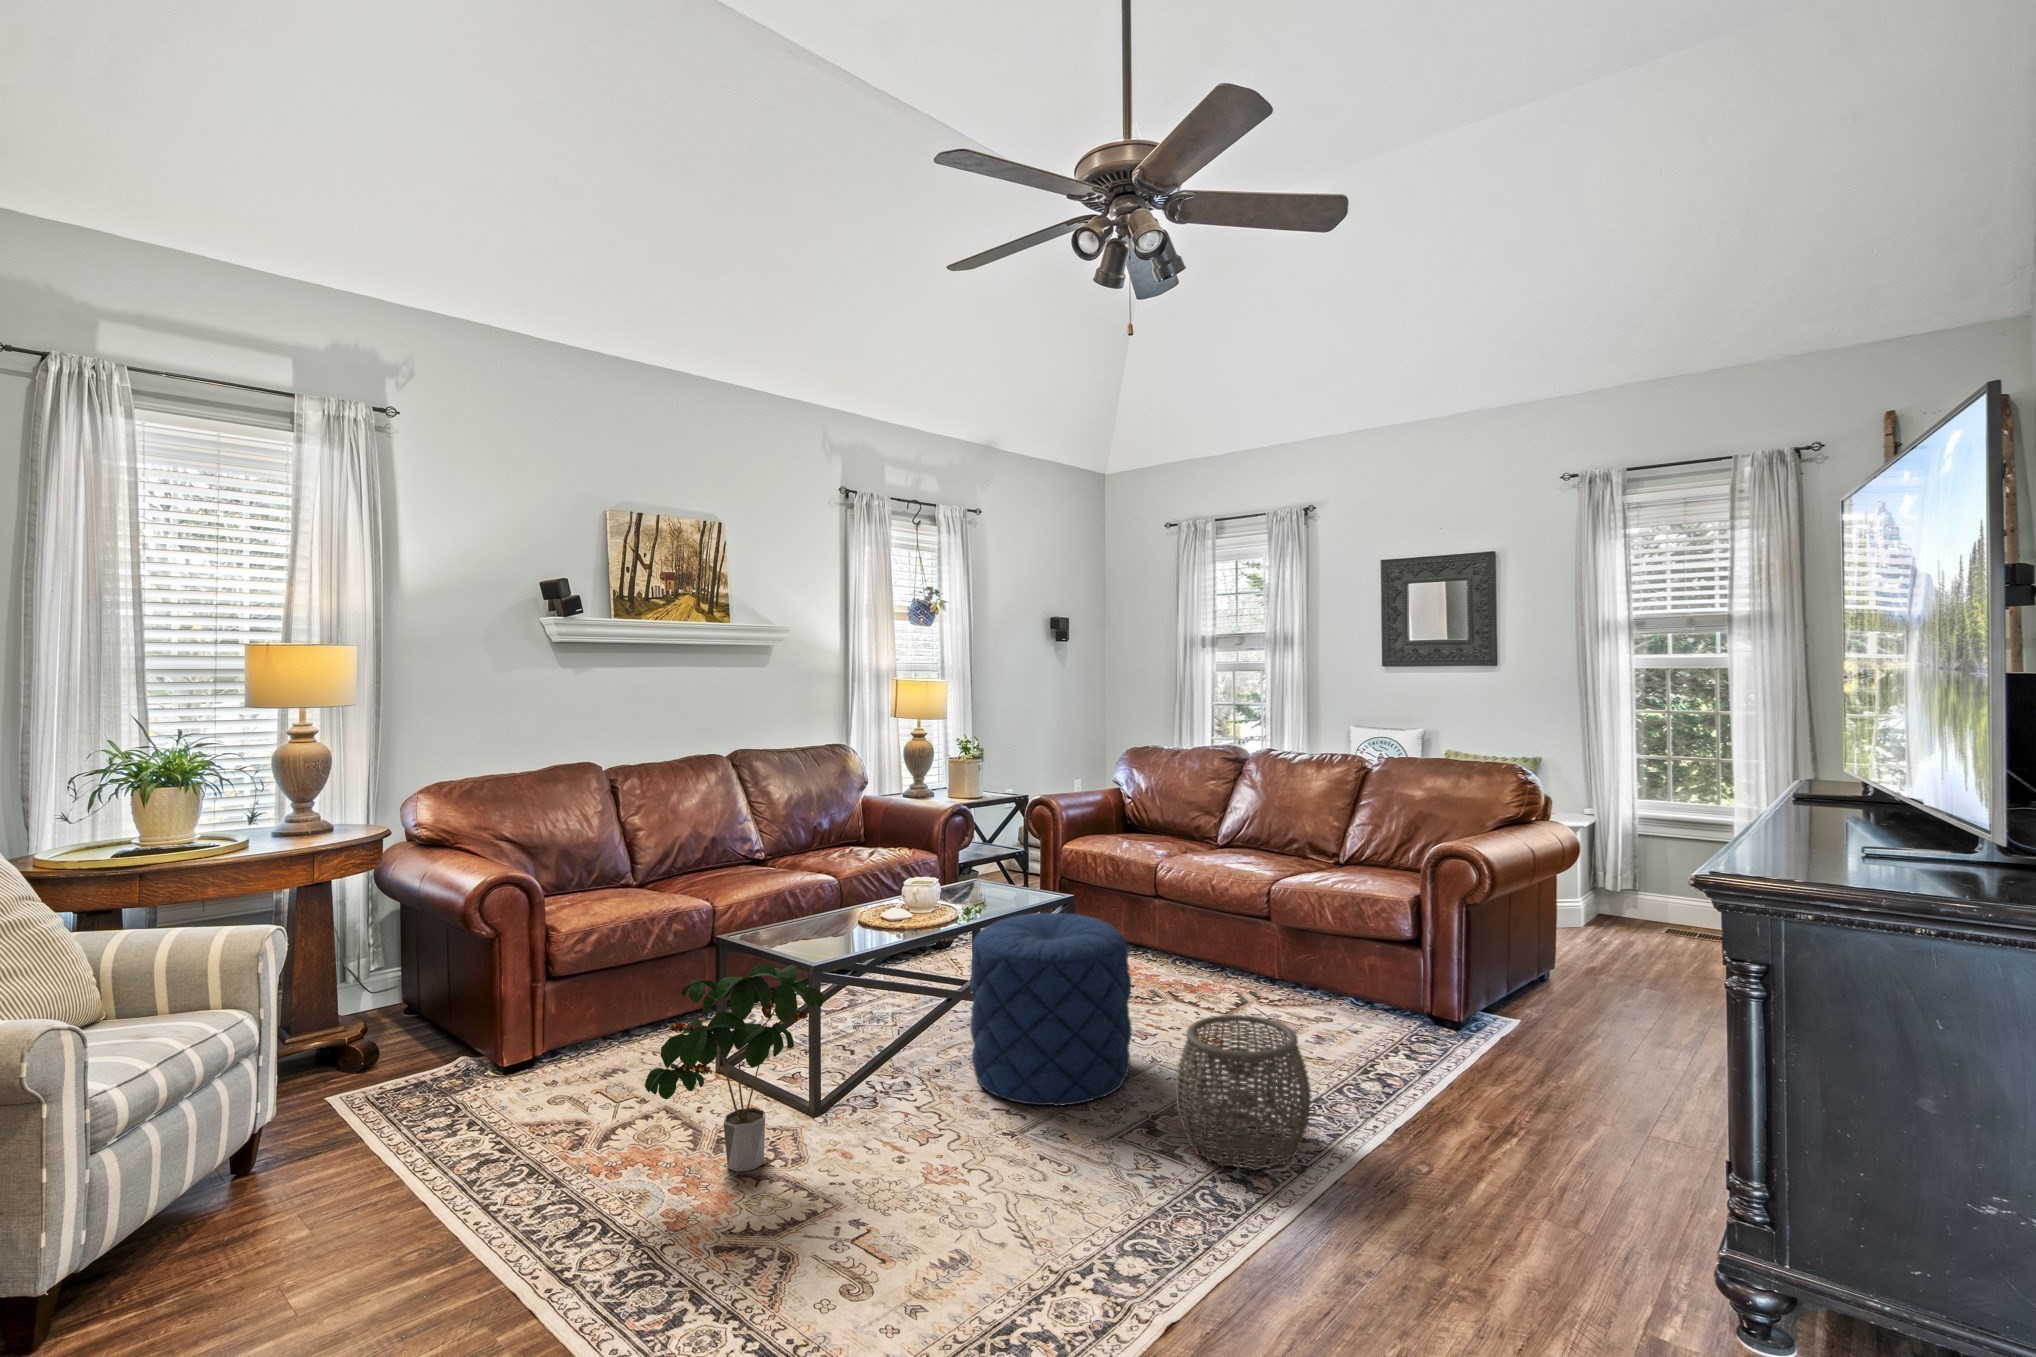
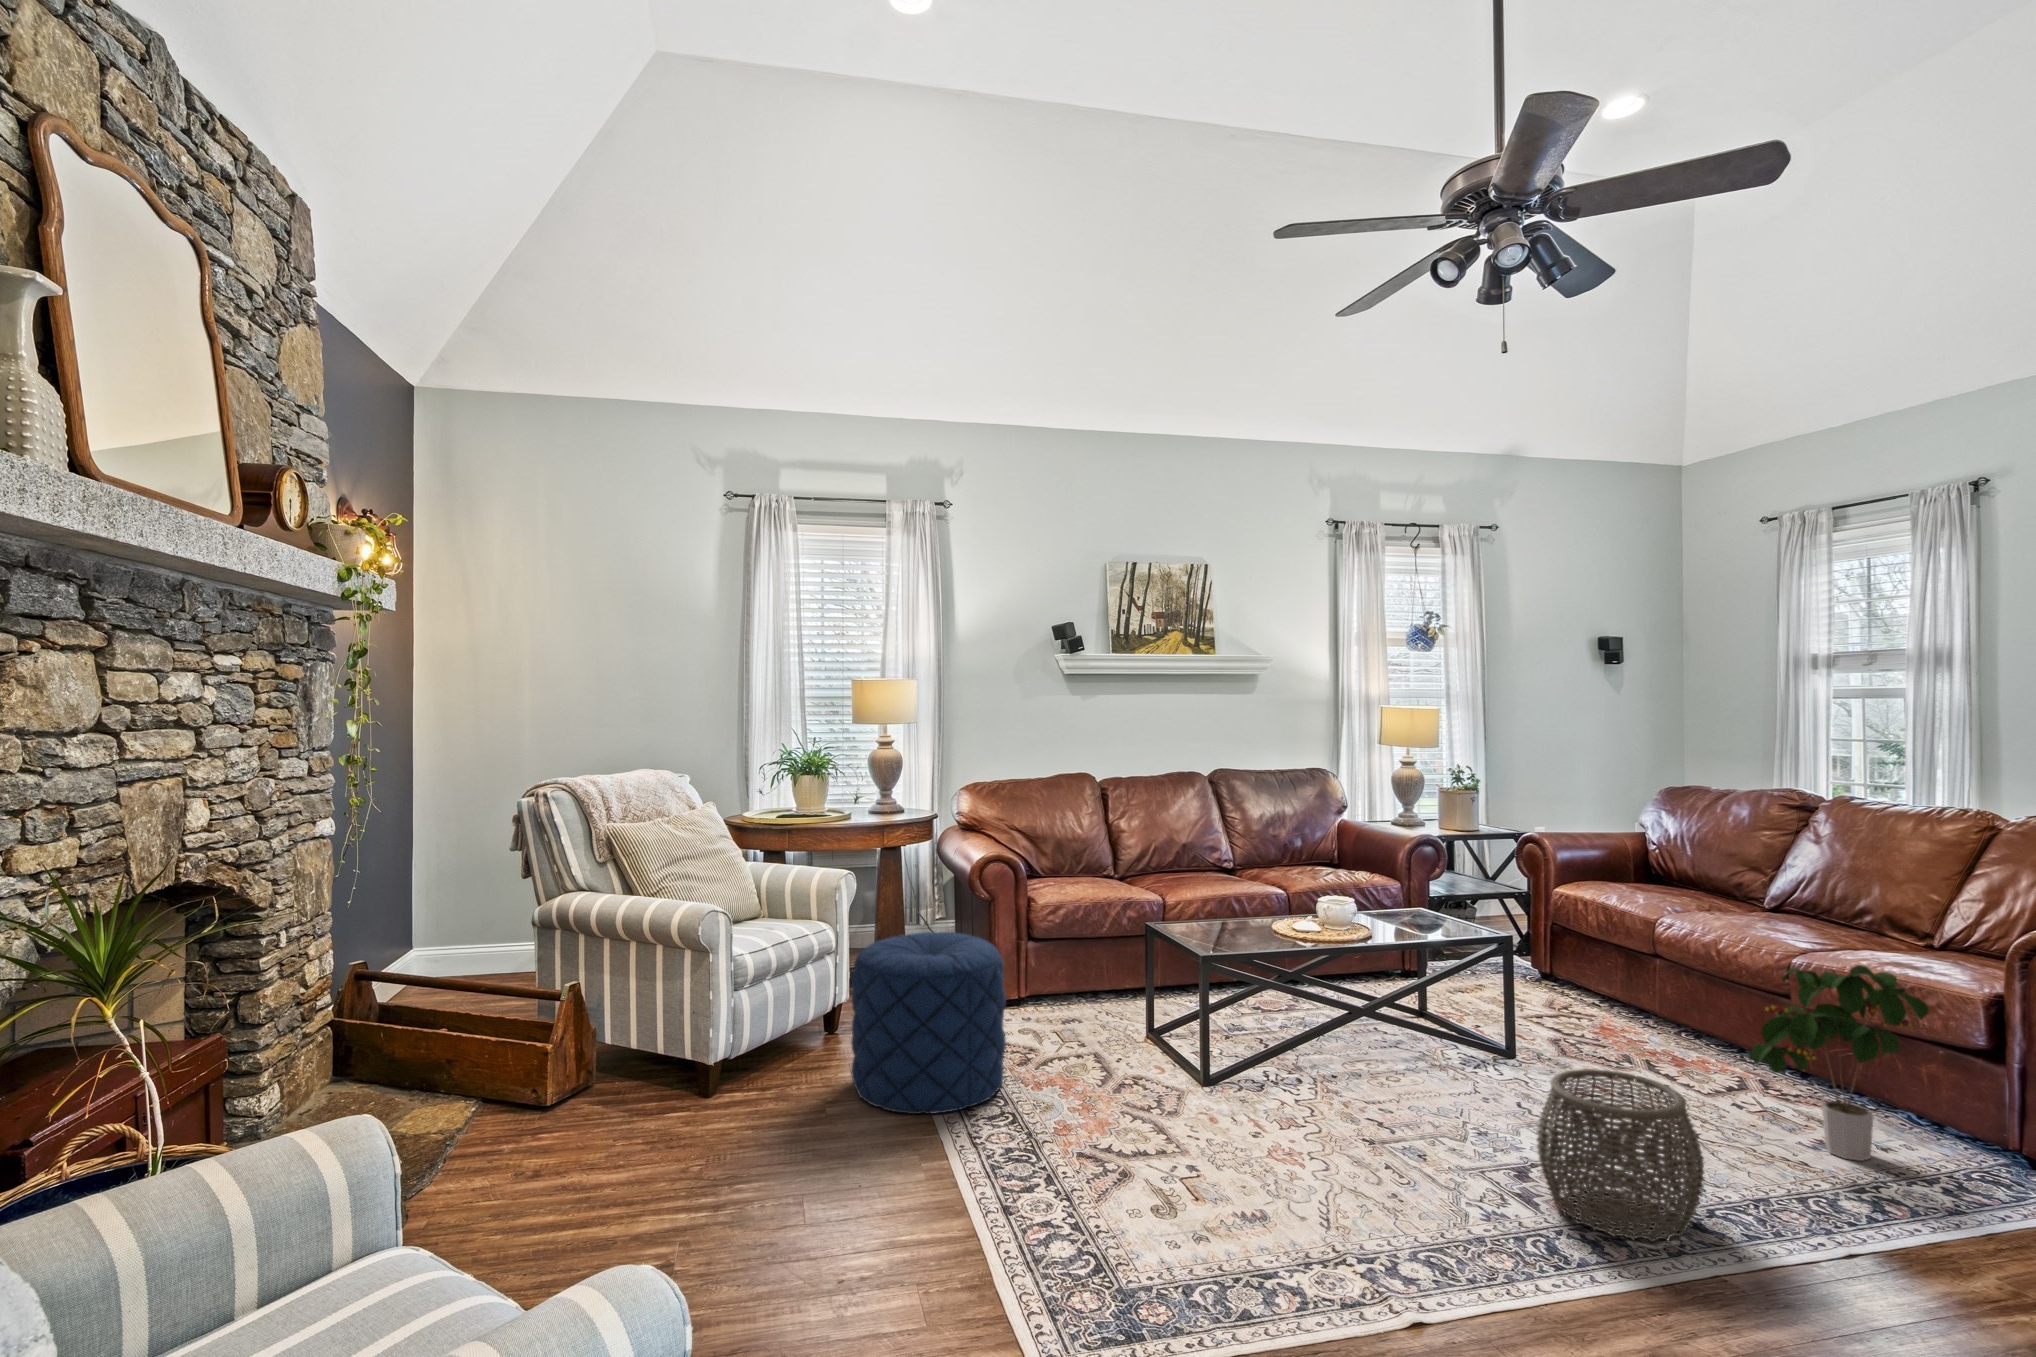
pouf: present [970,913,1132,1106] -> present [851,932,1006,1114]
potted plant: present [645,964,824,1172] -> present [1751,965,1929,1161]

